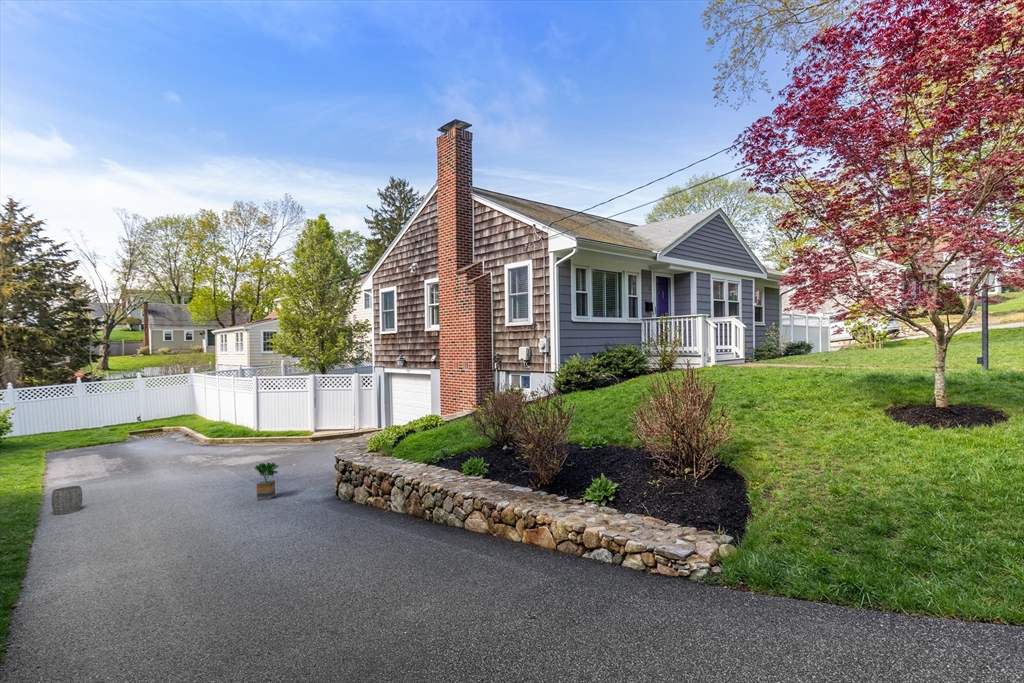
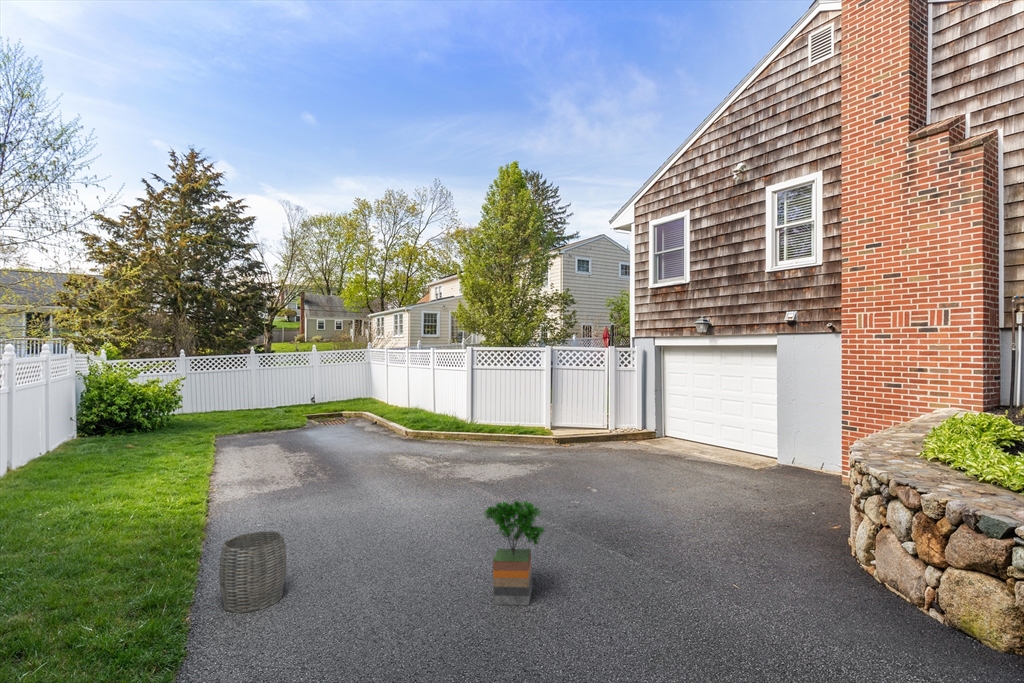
potted tree: present [255,463,278,500] -> present [485,501,544,606]

